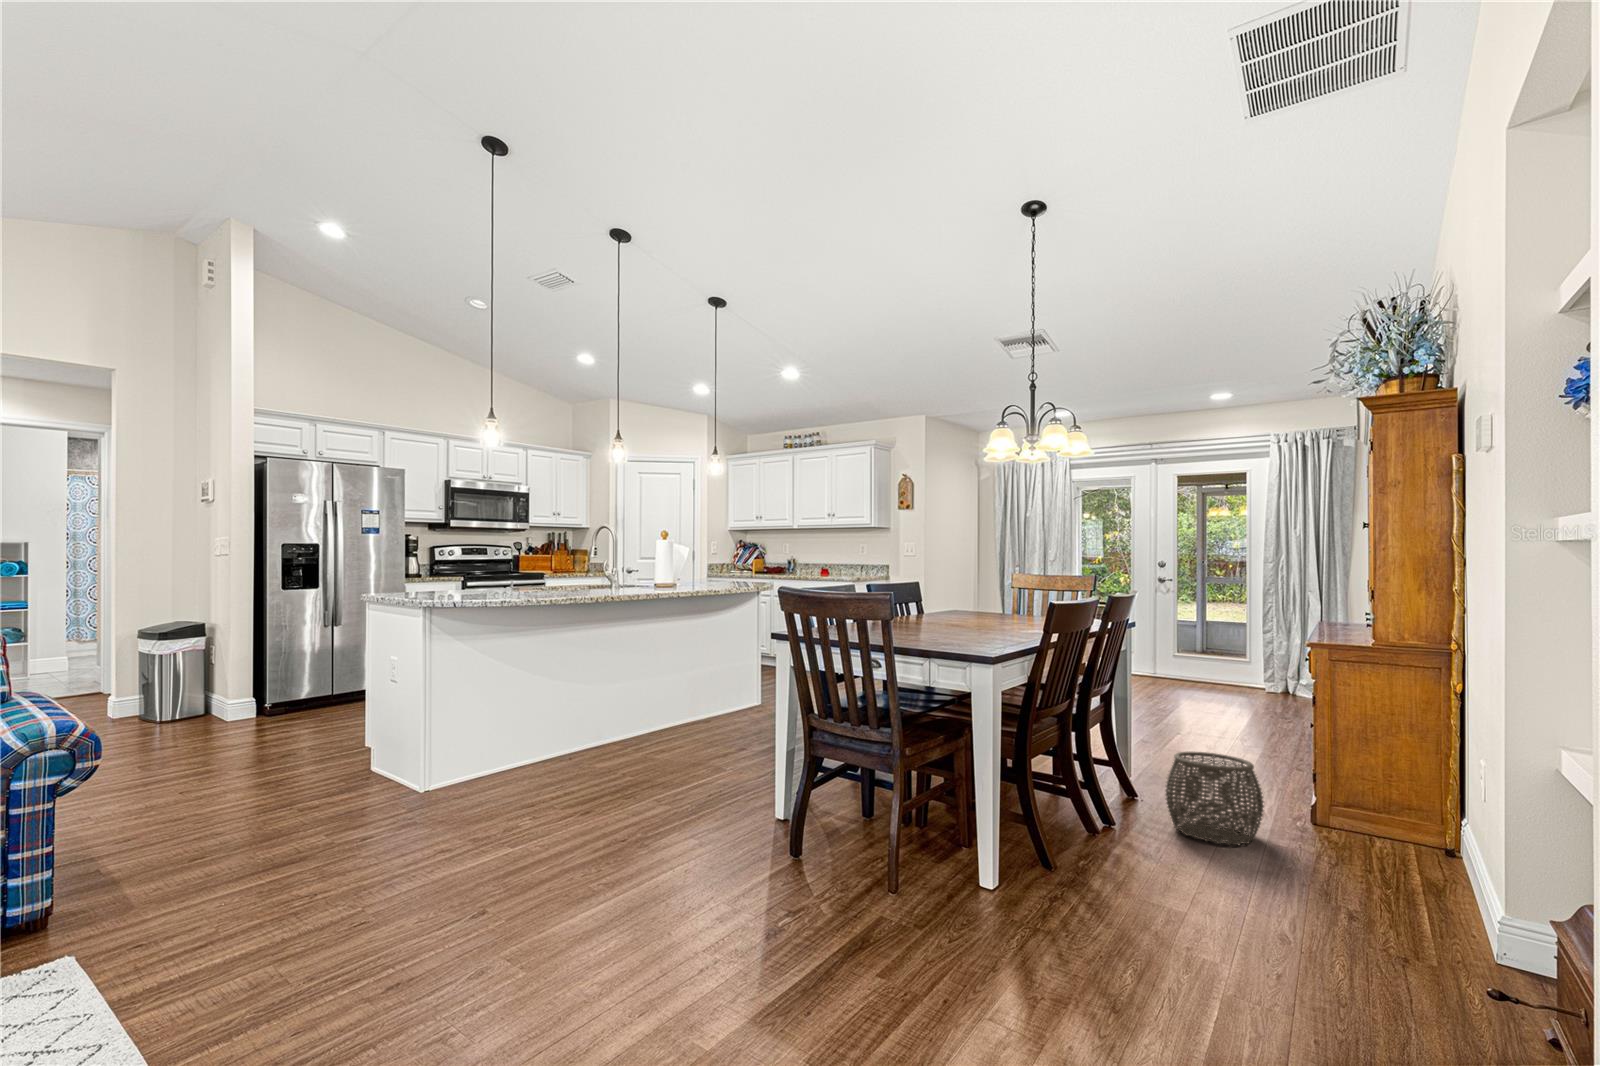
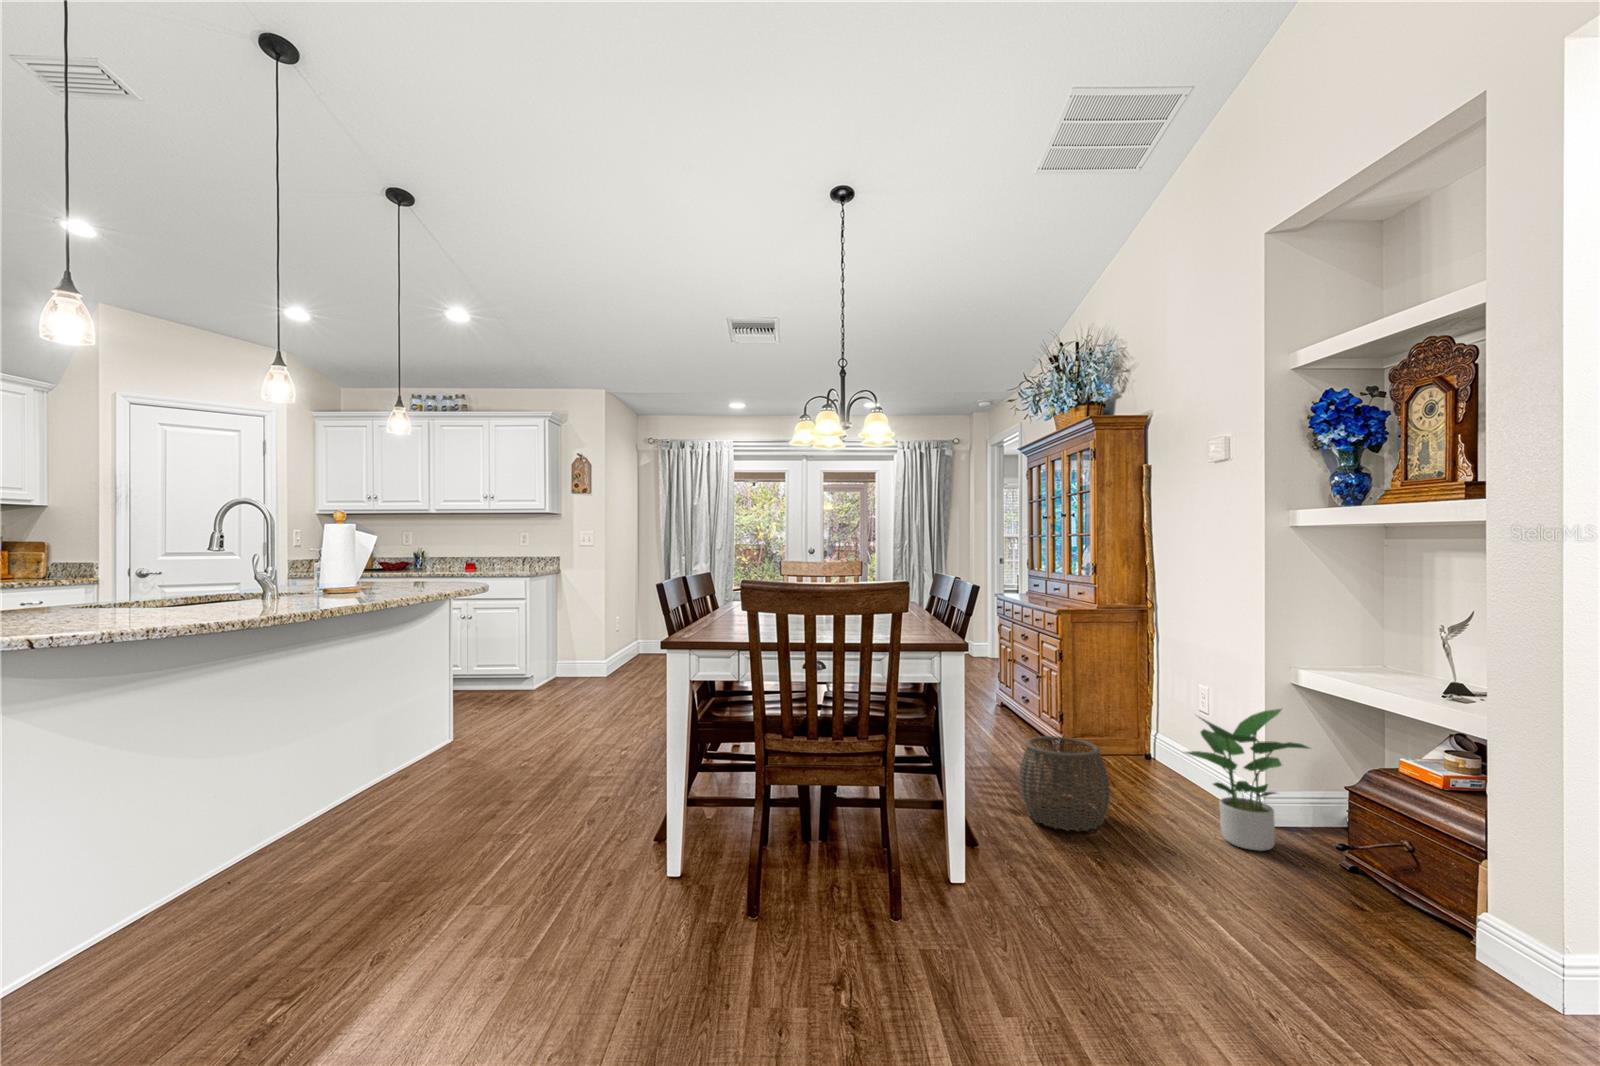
potted plant: none [1333,740,1465,903] -> present [1186,709,1309,851]

